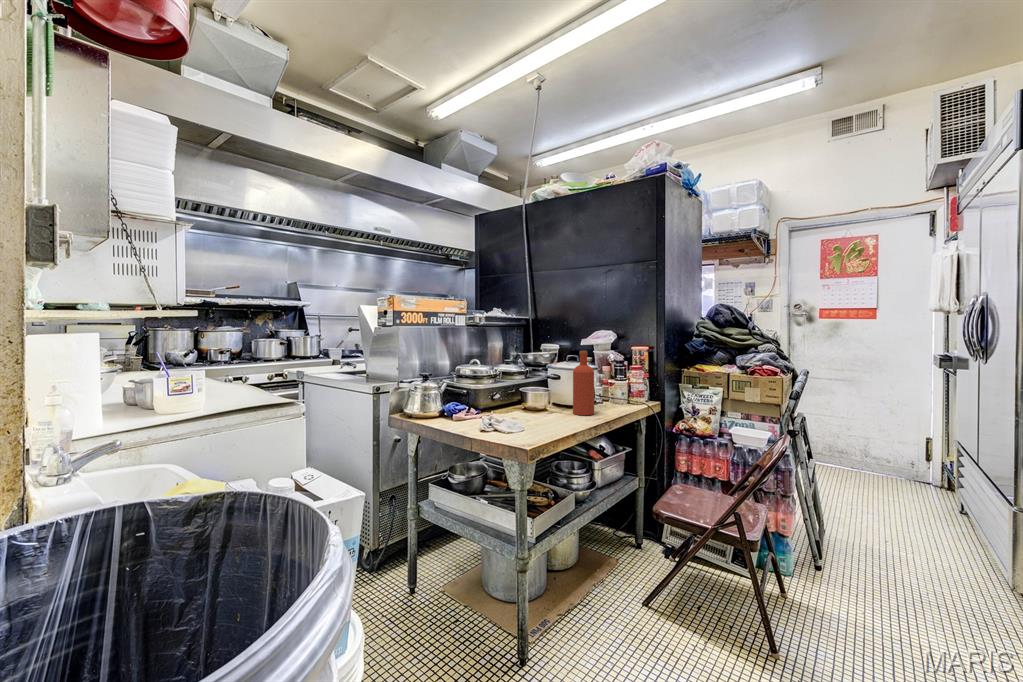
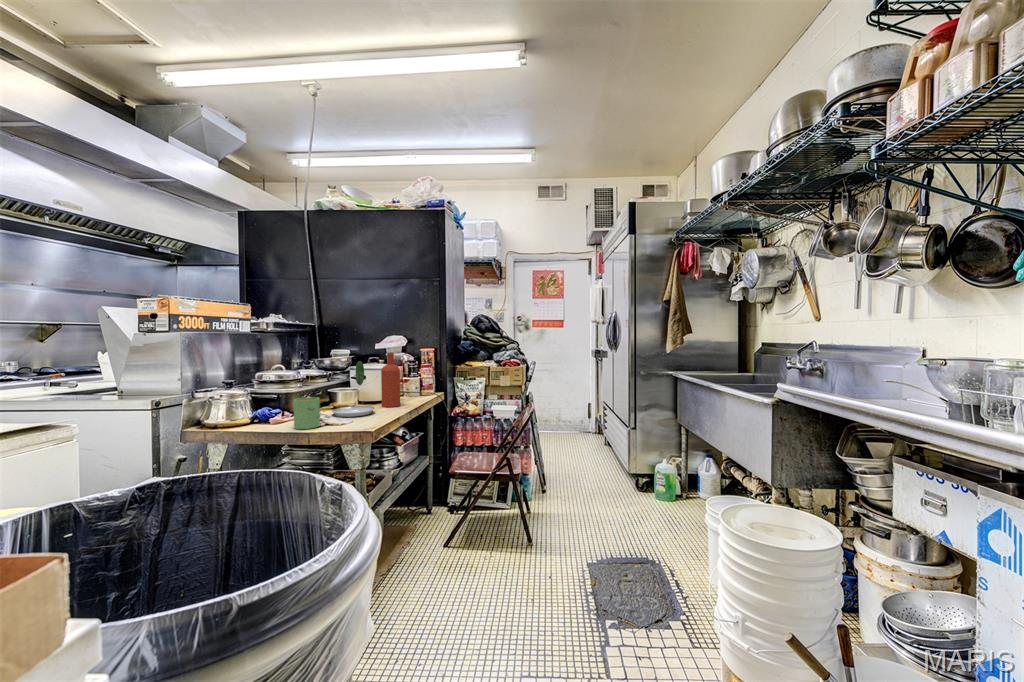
plate: none [514,360,559,422] -> present [332,361,374,417]
mug: none [468,396,495,430] -> present [293,397,320,429]

